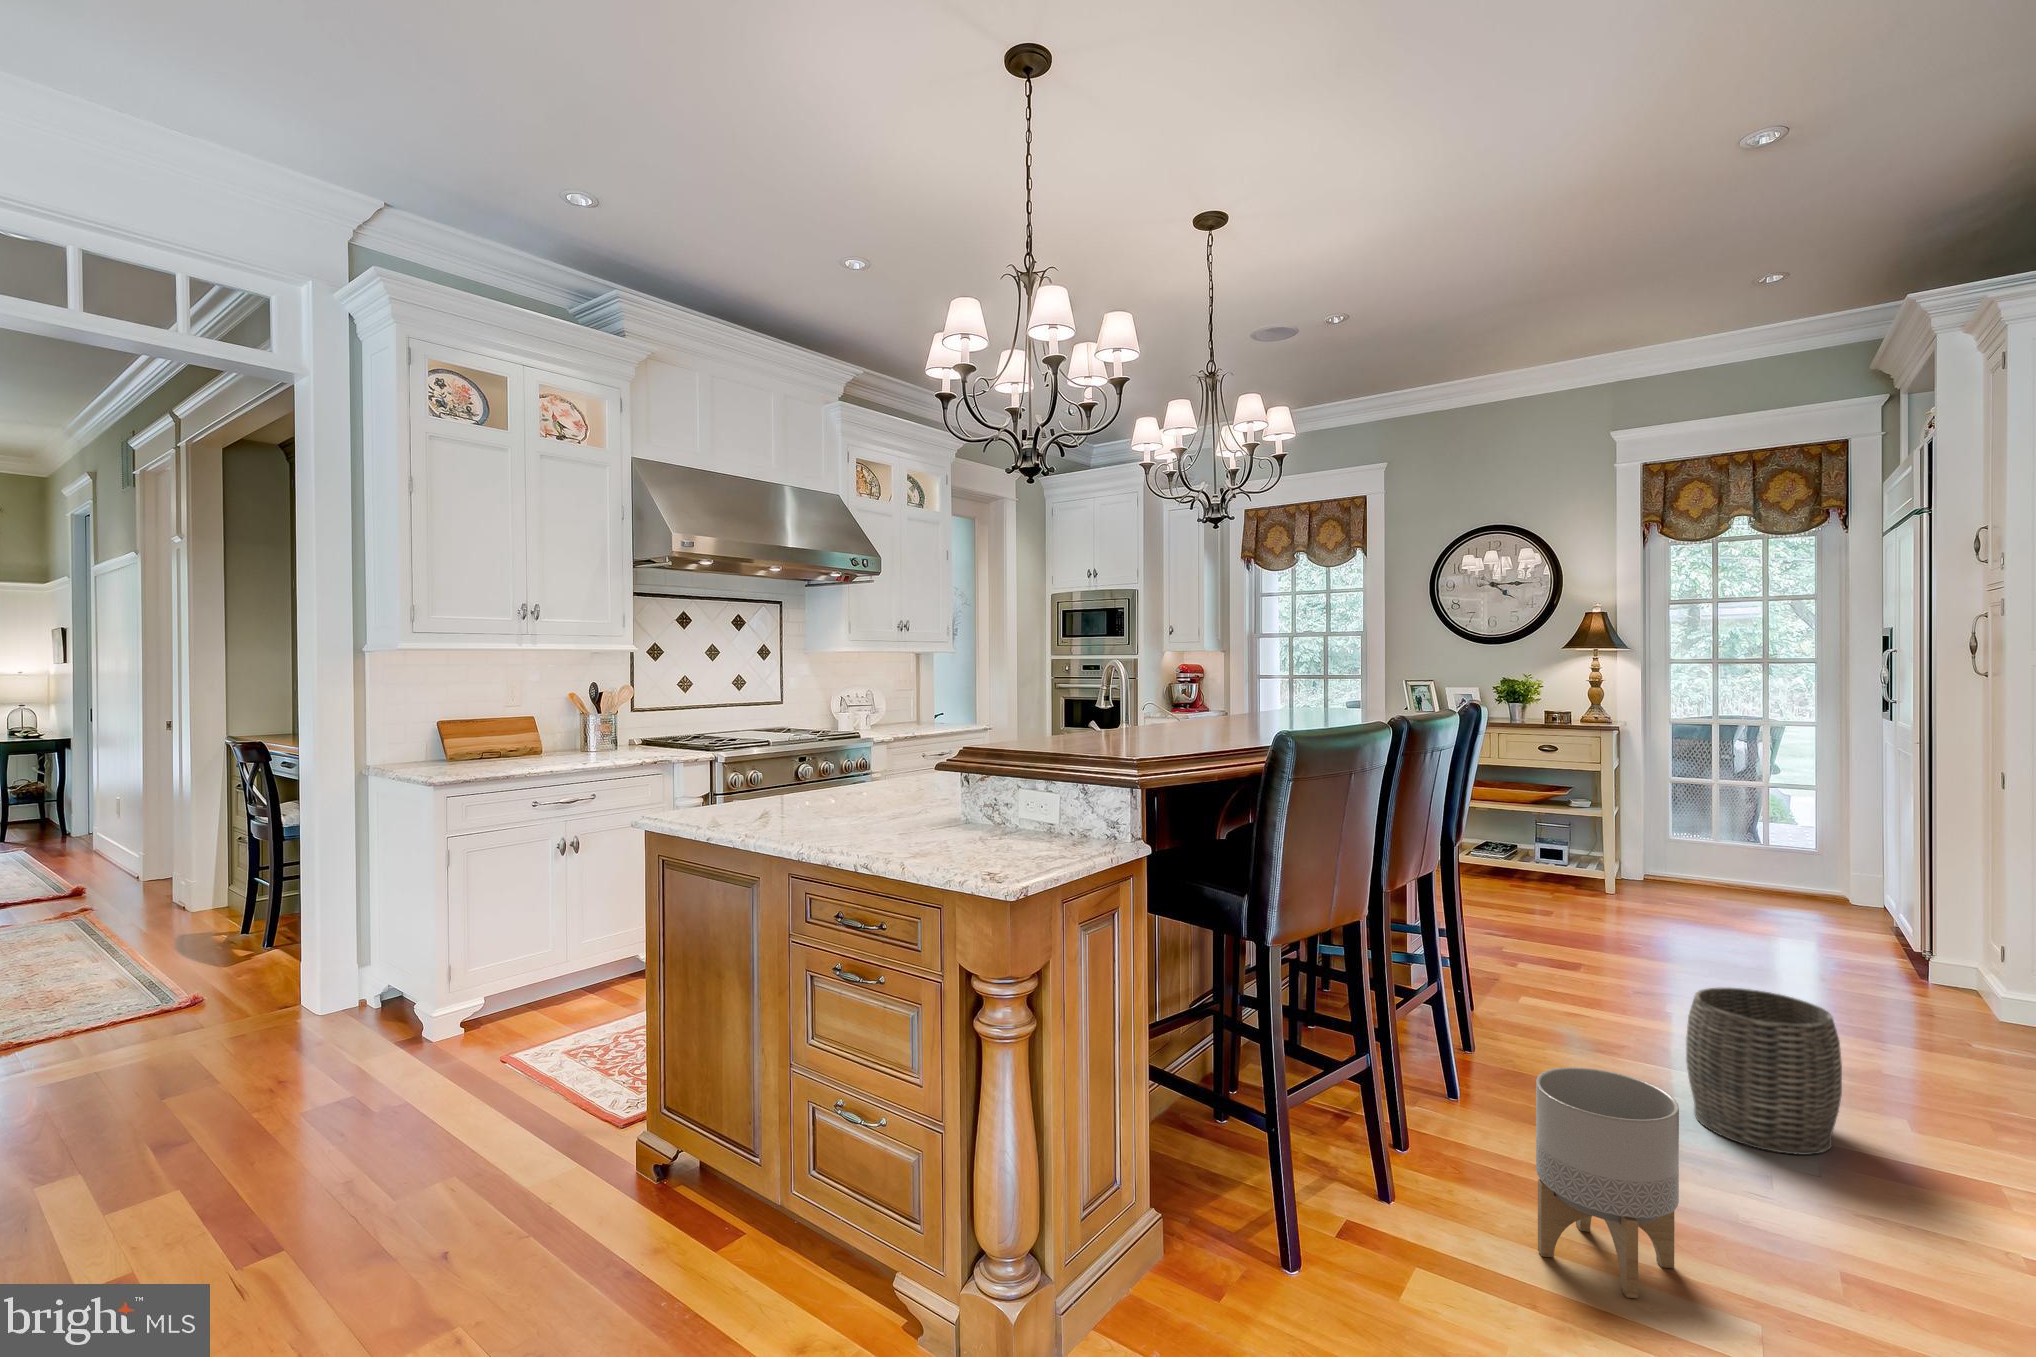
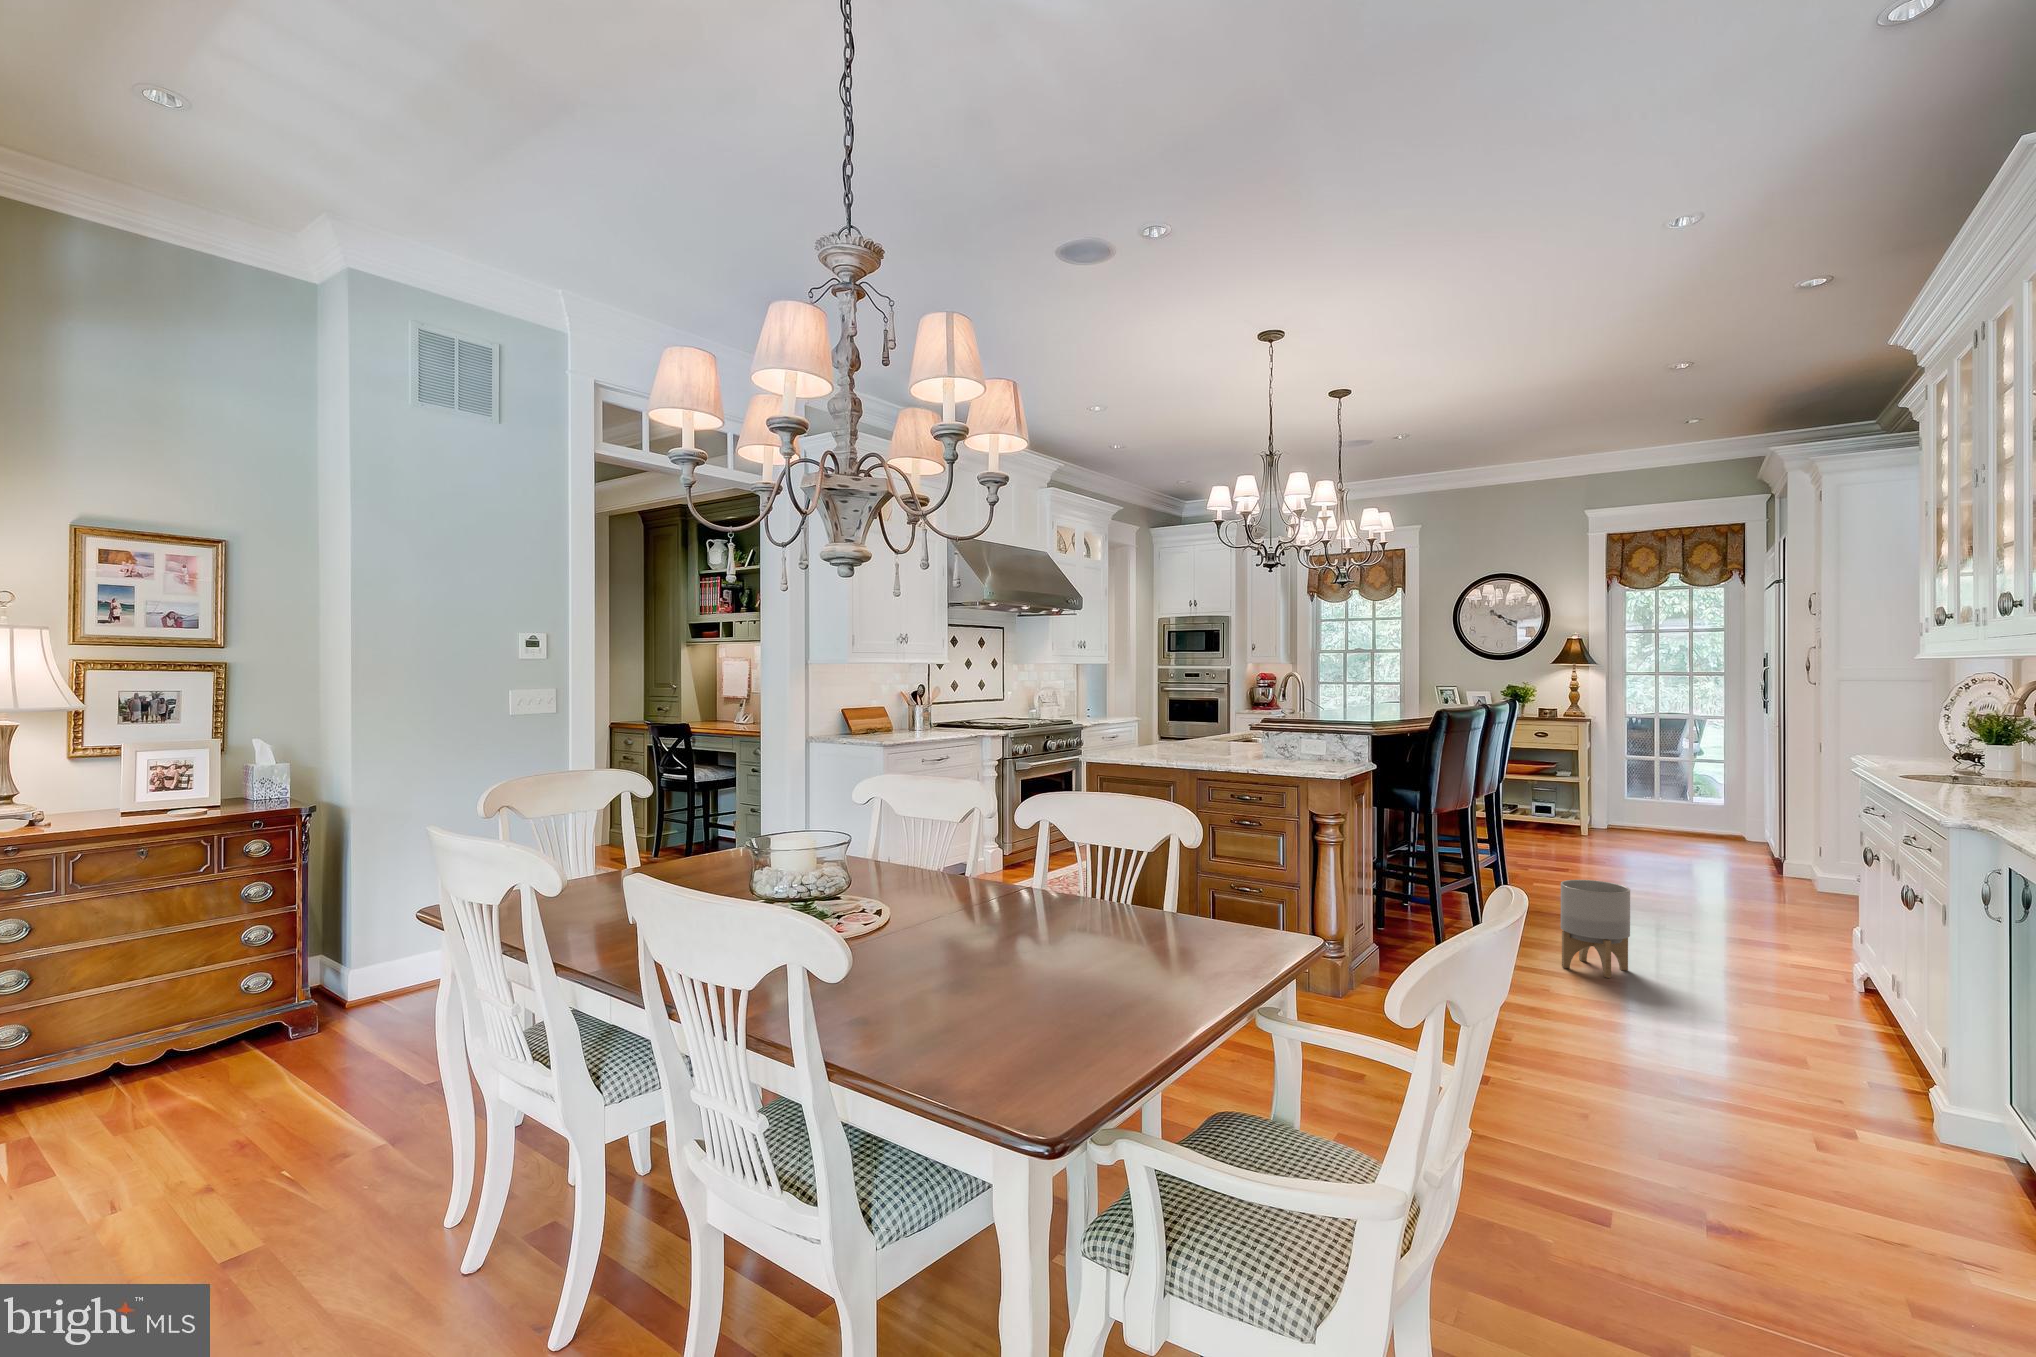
woven basket: present [1686,988,1842,1155] -> none [1635,858,1716,938]

